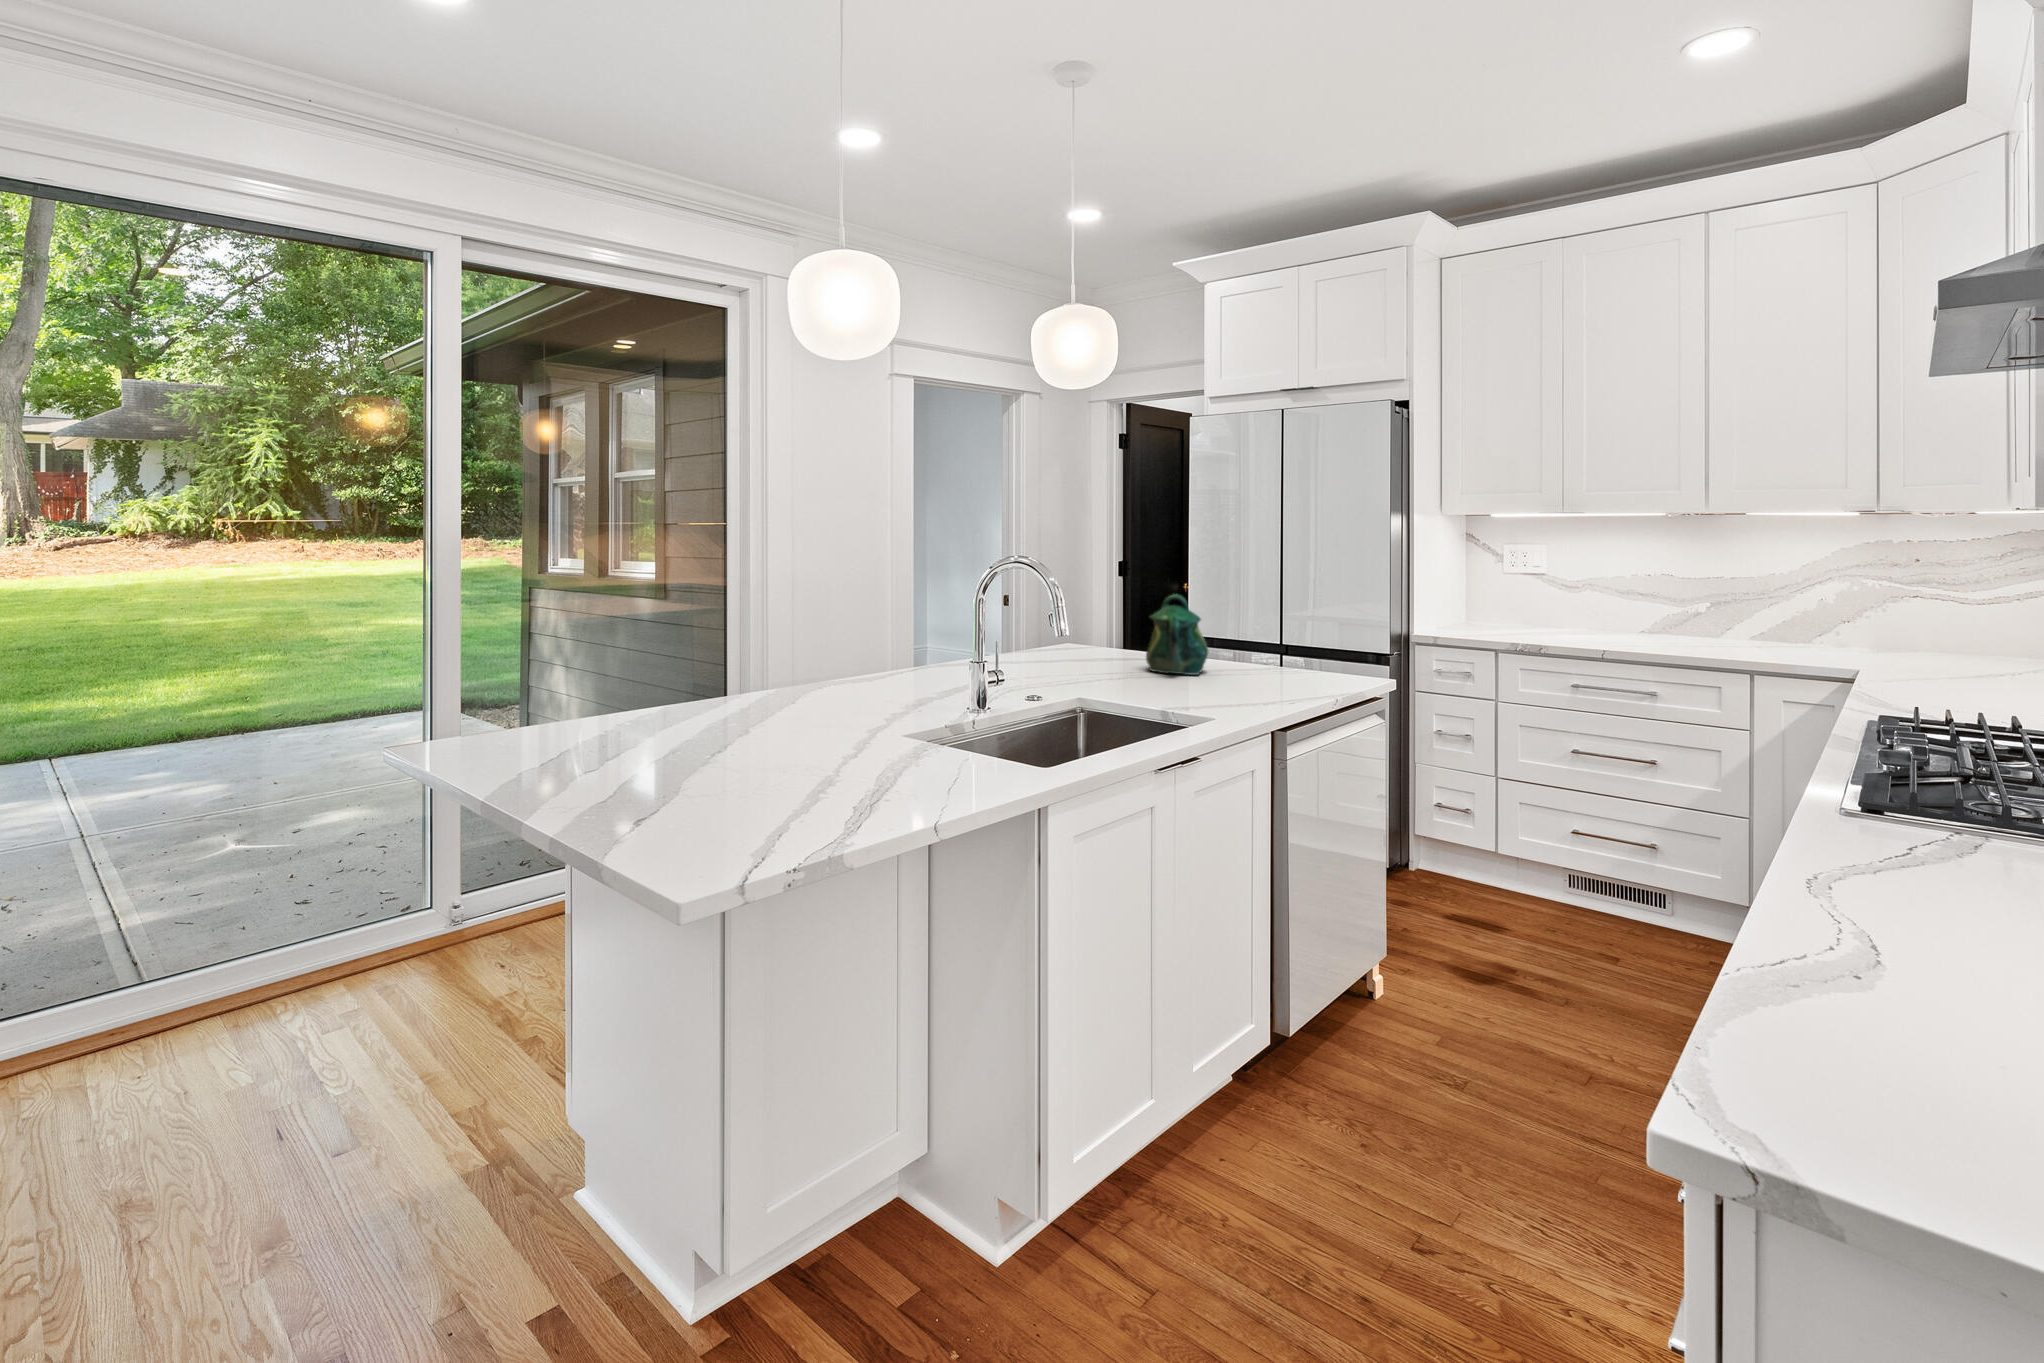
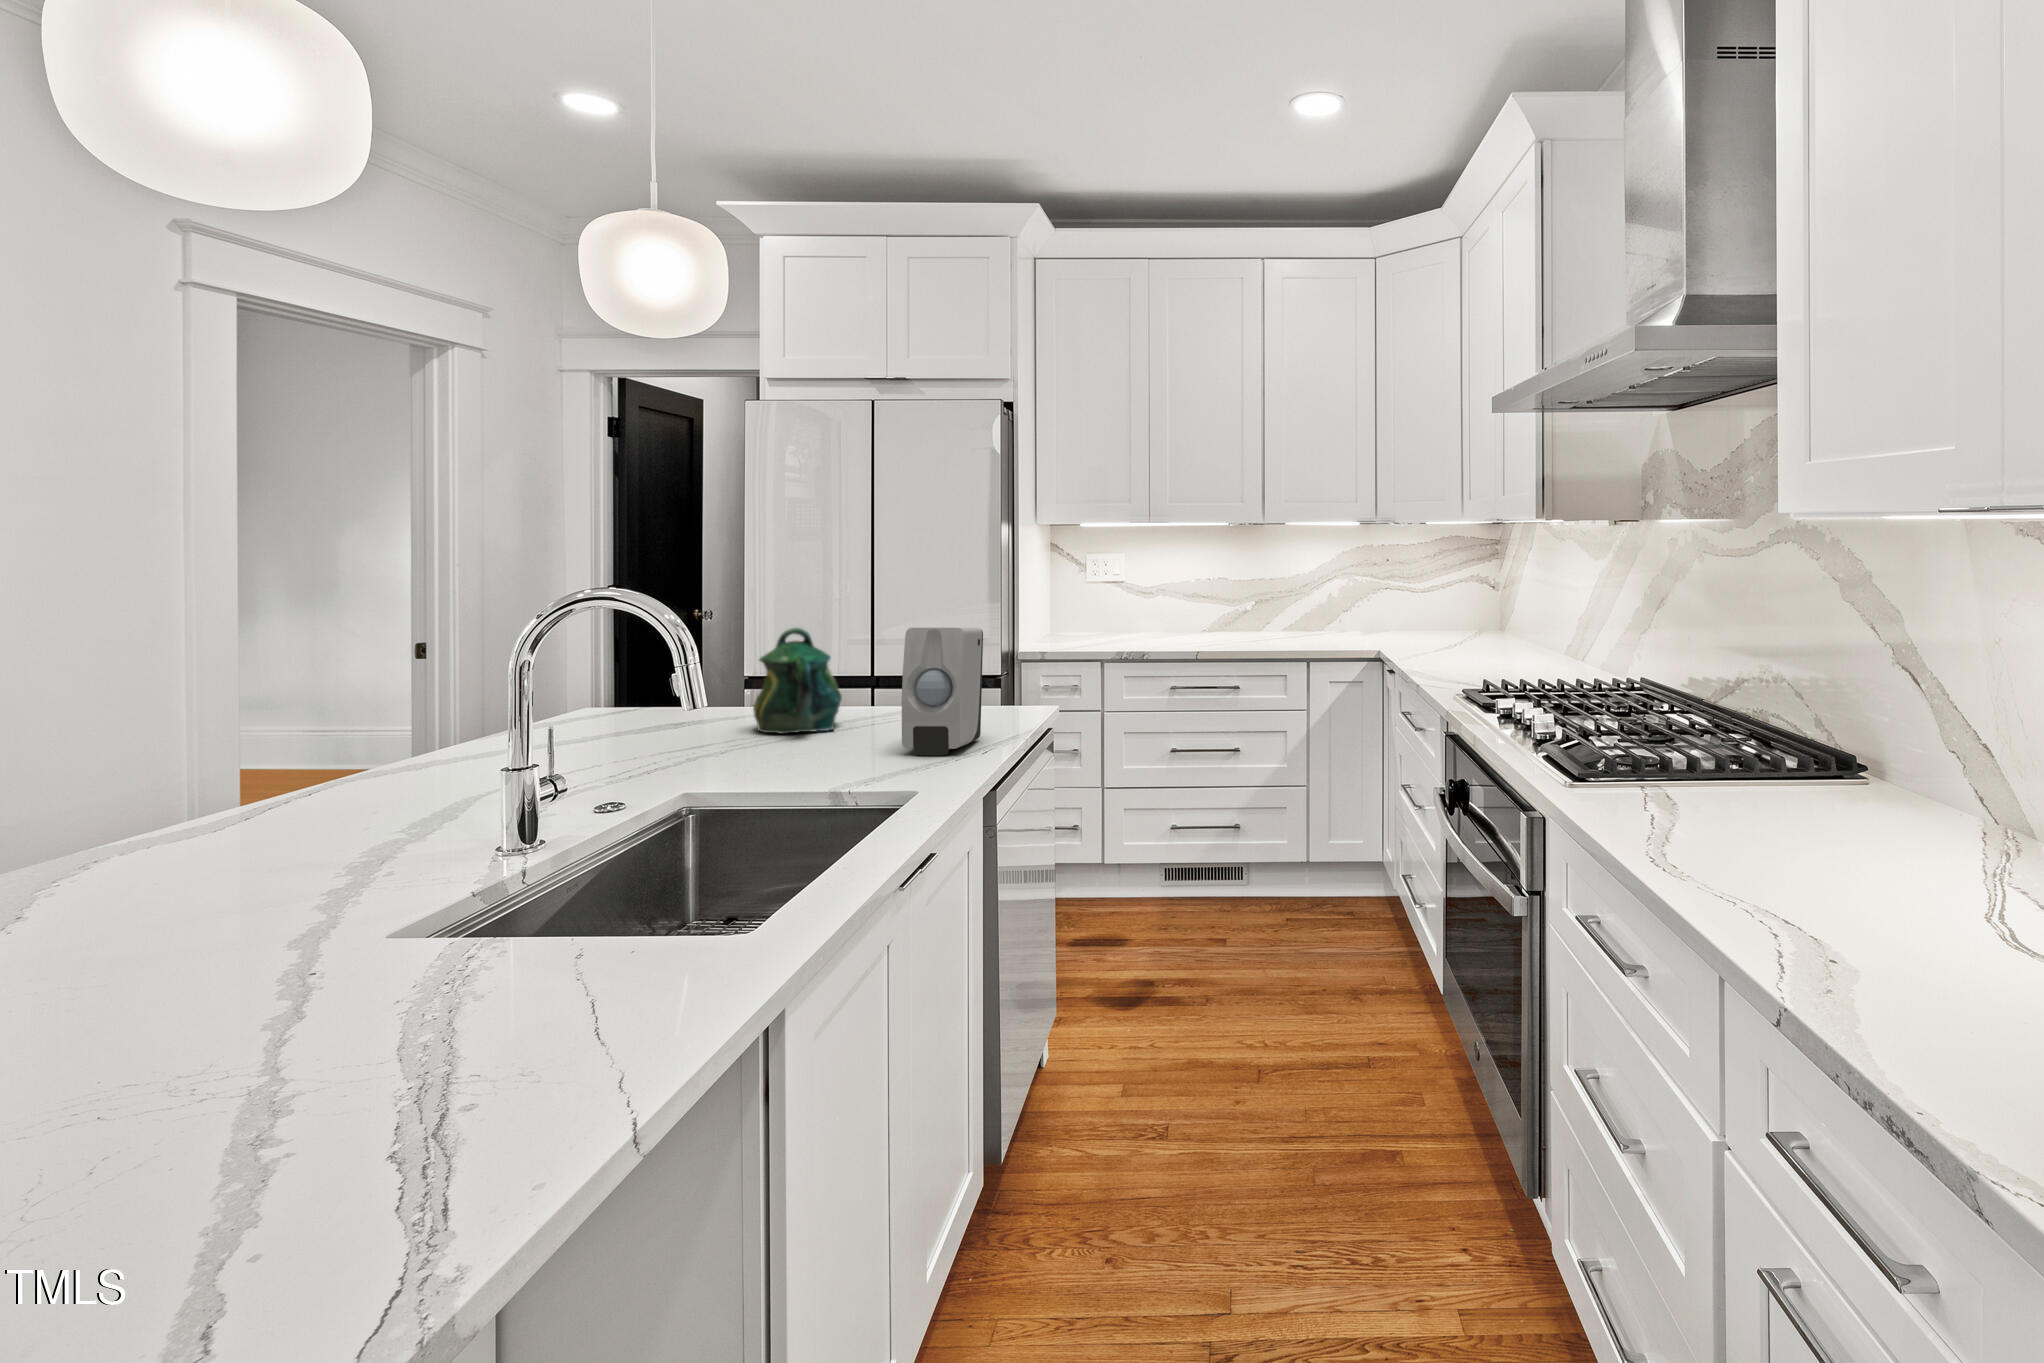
soap dispenser: none [1229,598,1303,701] -> present [902,627,983,755]

